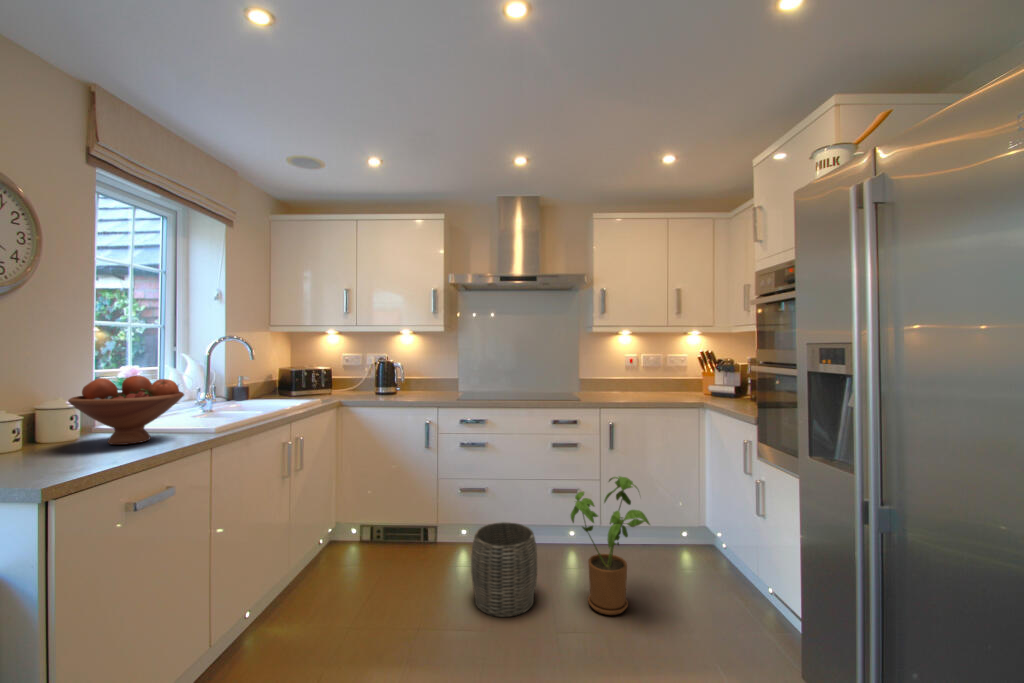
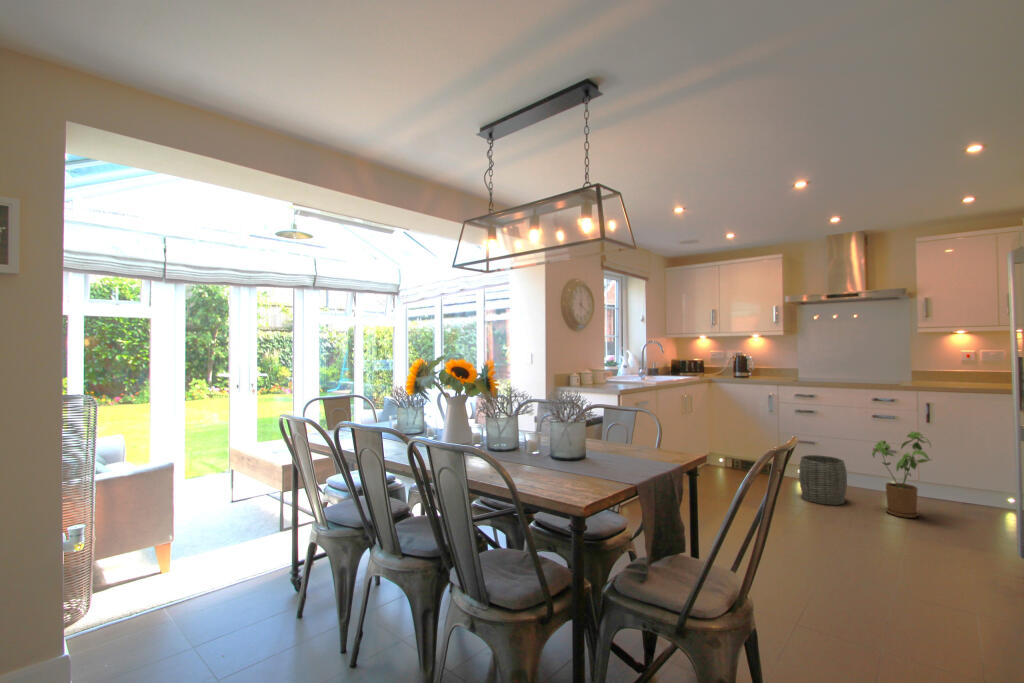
fruit bowl: present [68,376,184,445] -> none [619,358,655,384]

